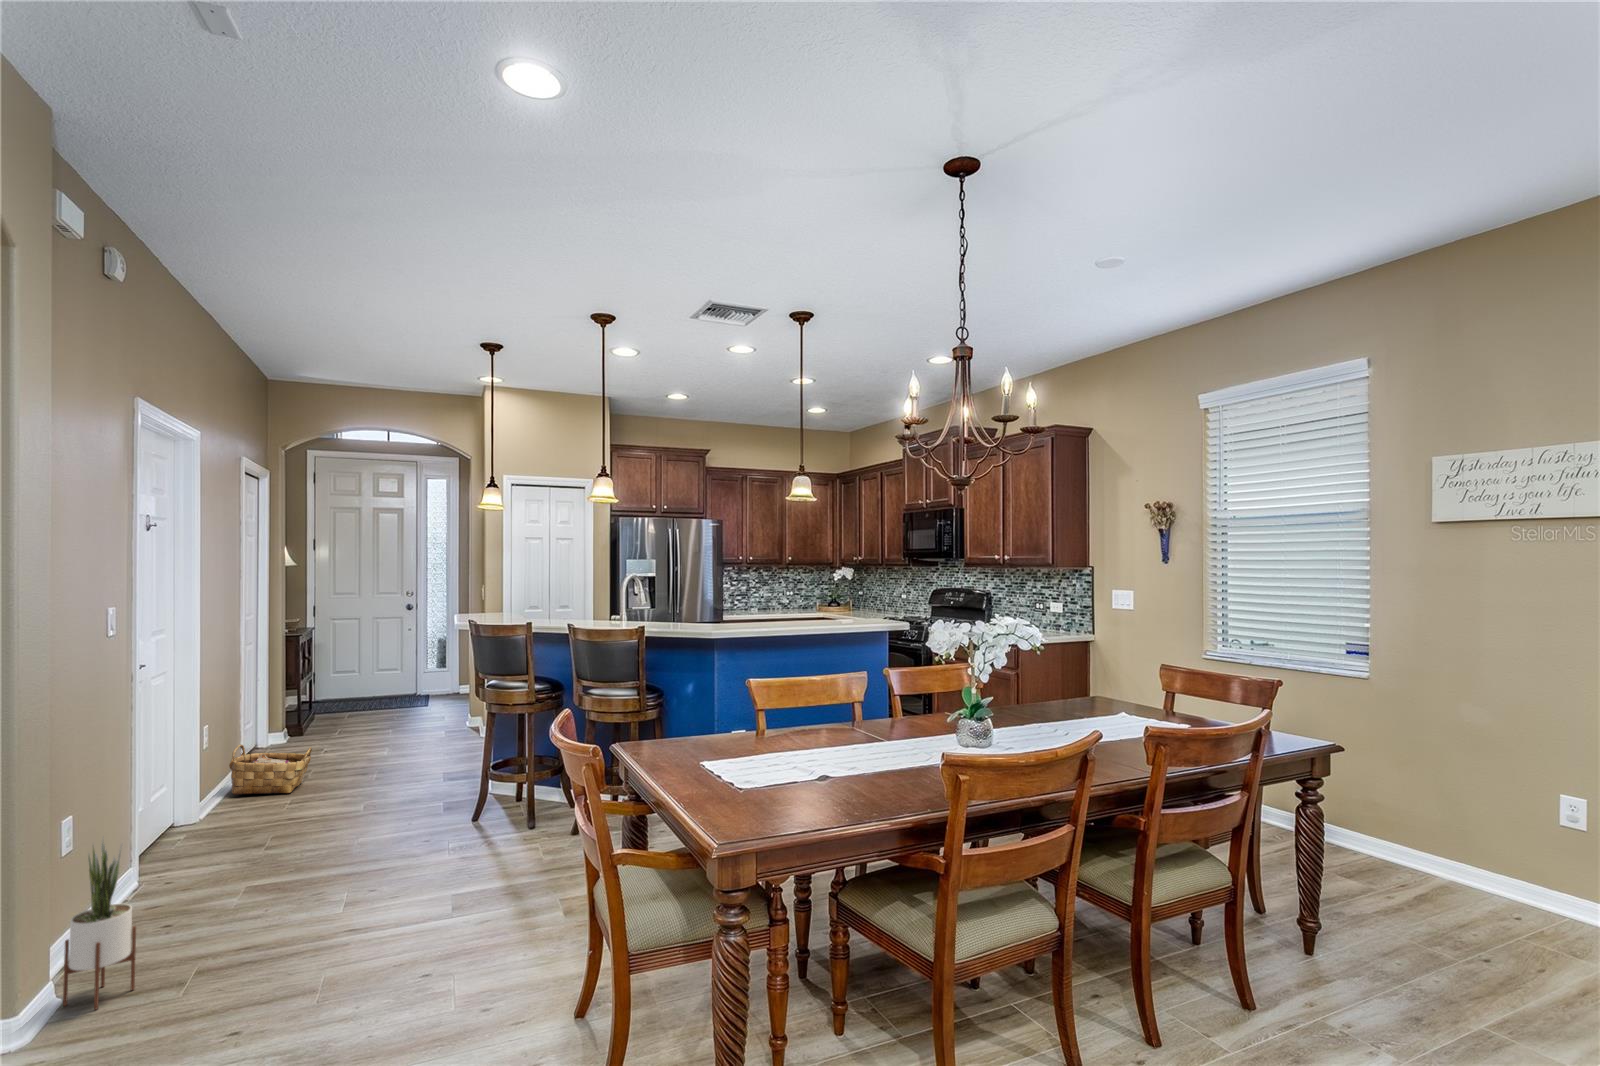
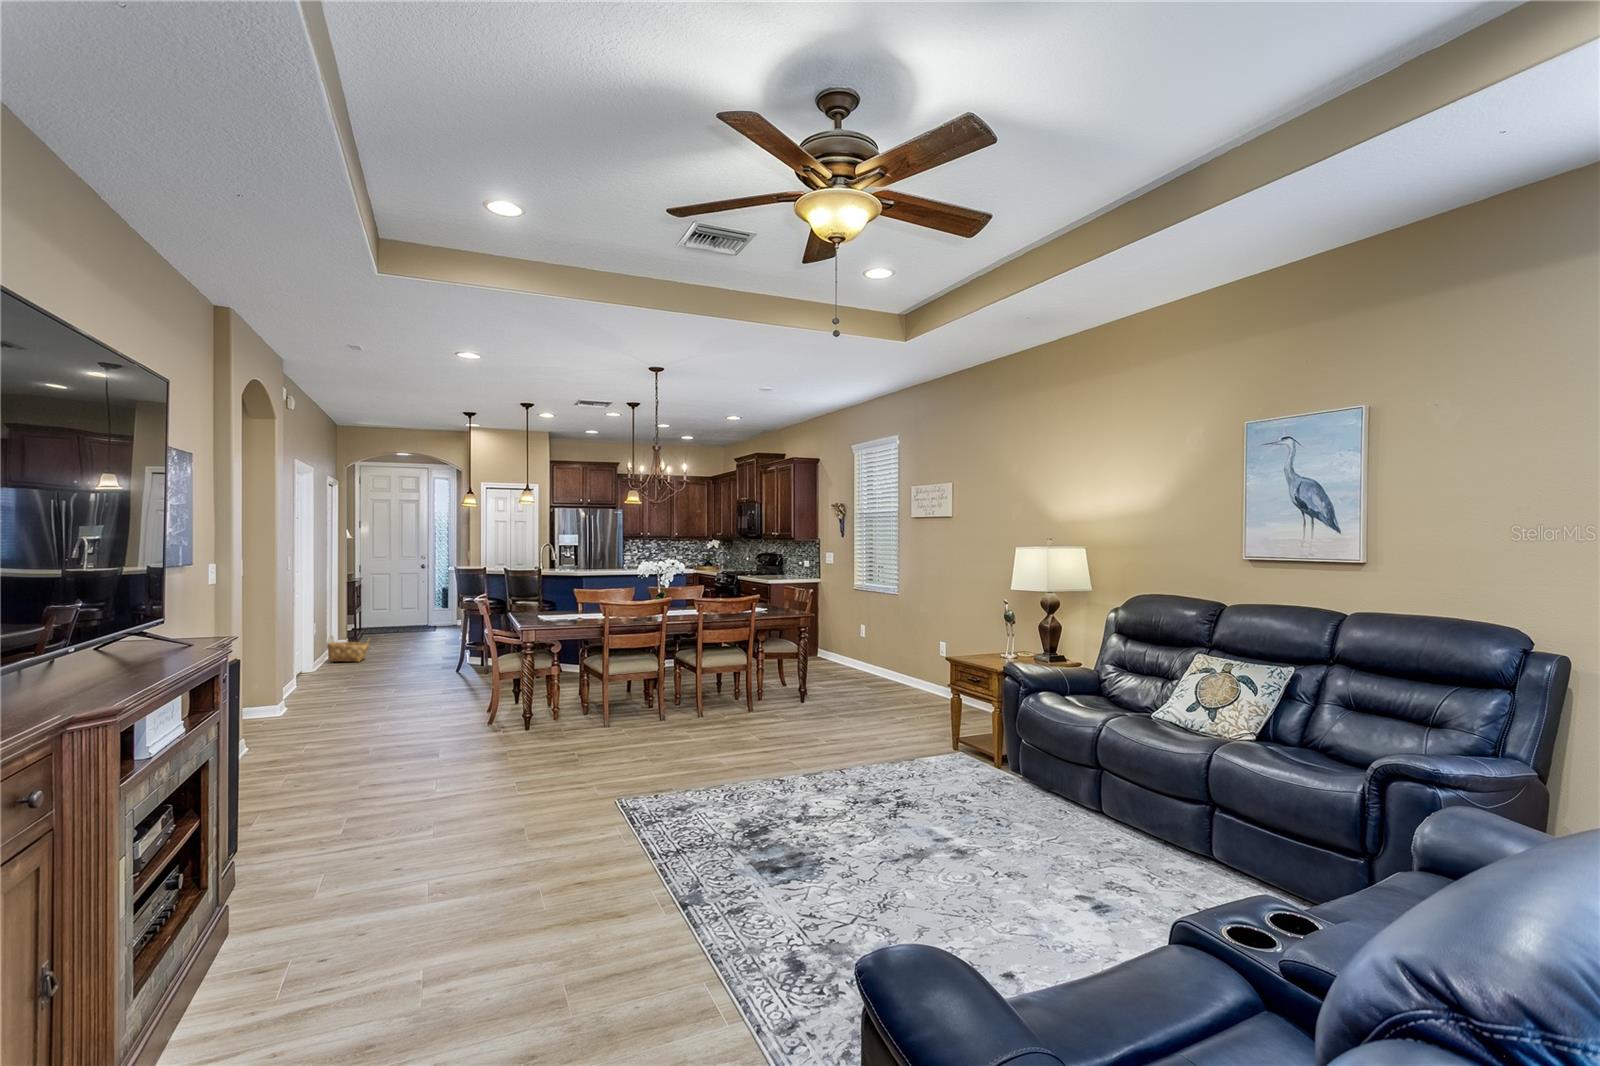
potted plant: present [63,842,136,1010] -> none [291,643,316,708]

